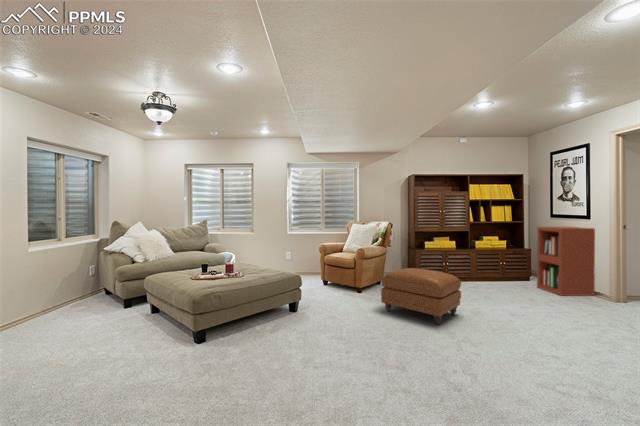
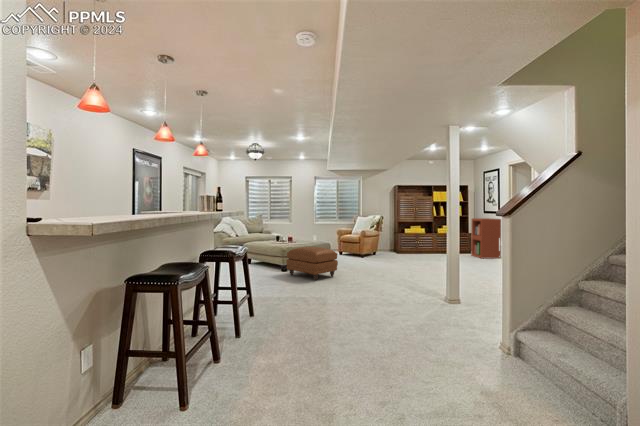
ottoman: present [381,268,461,325] -> present [286,247,338,281]

